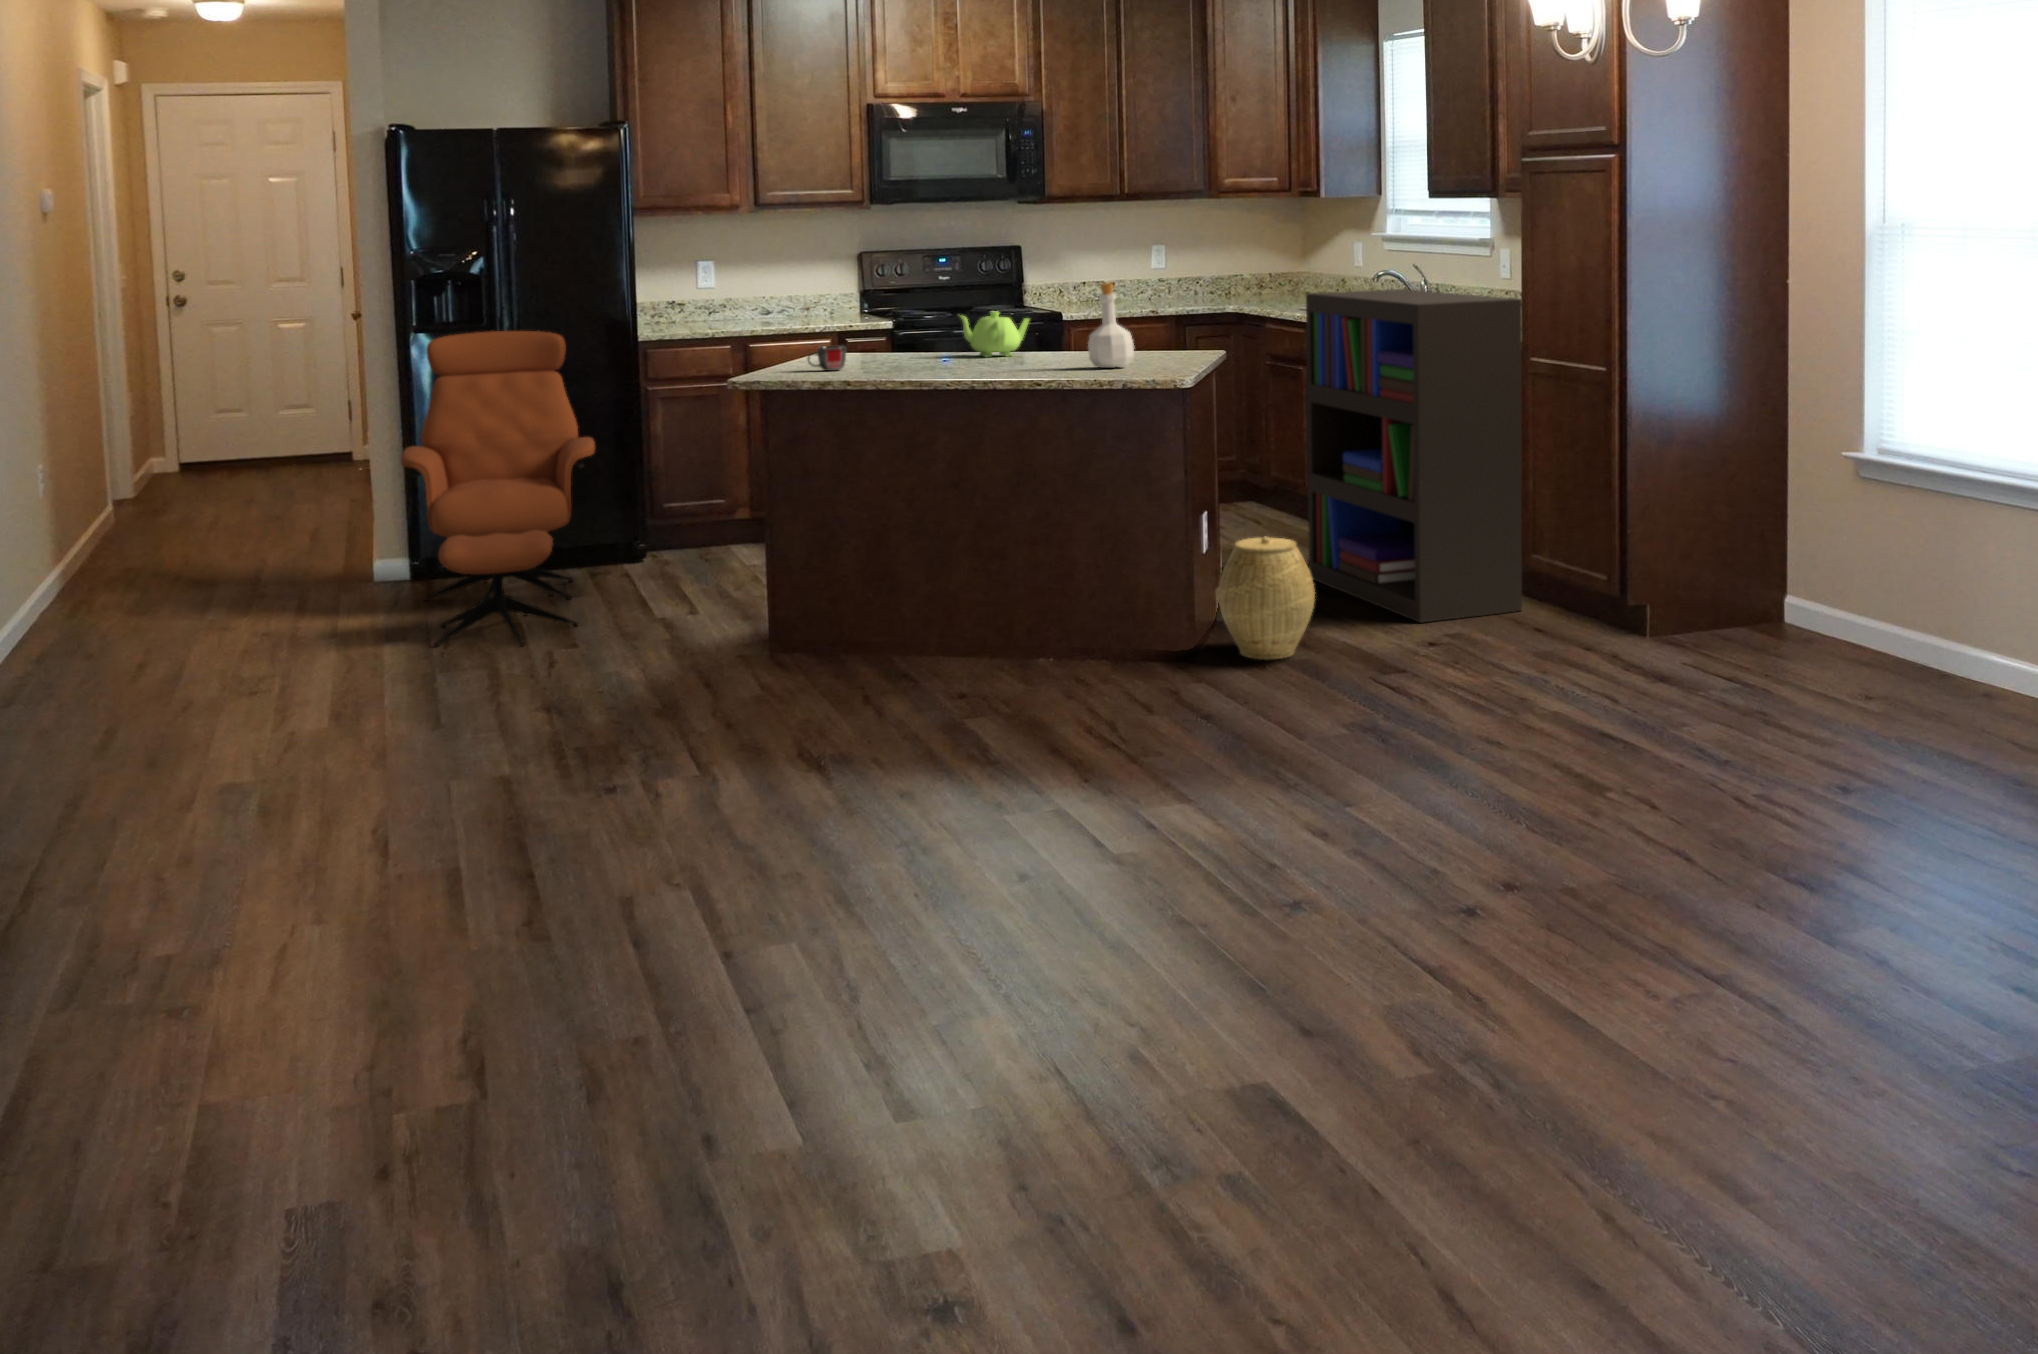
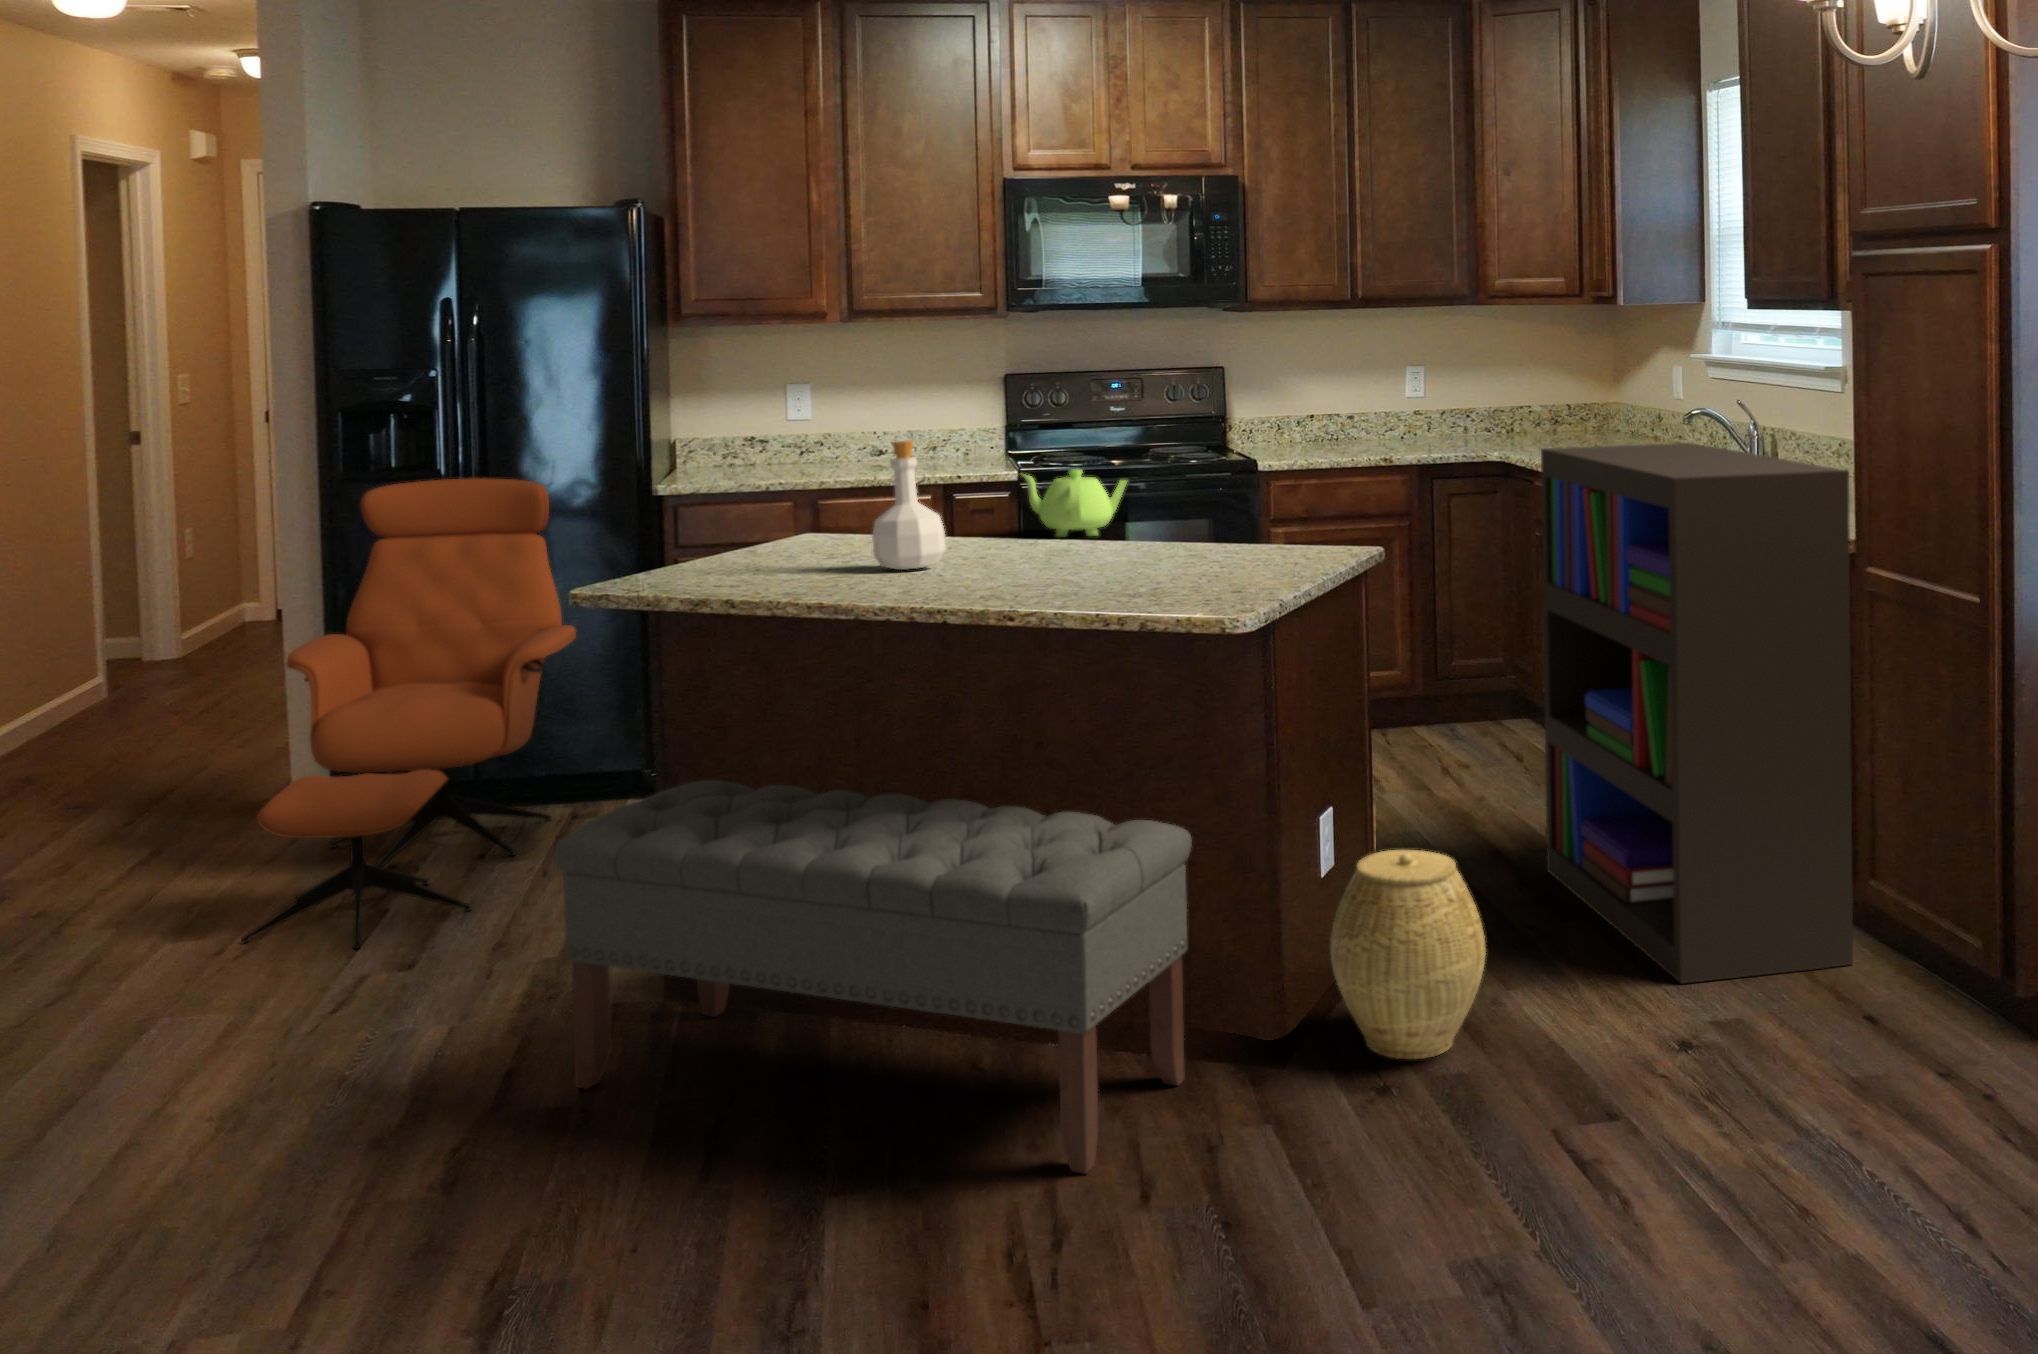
bottle: present [1088,283,1134,368] -> present [872,440,945,570]
mug: present [808,345,846,371] -> none [740,524,801,564]
bench: none [745,509,1144,709] -> present [554,780,1192,1174]

